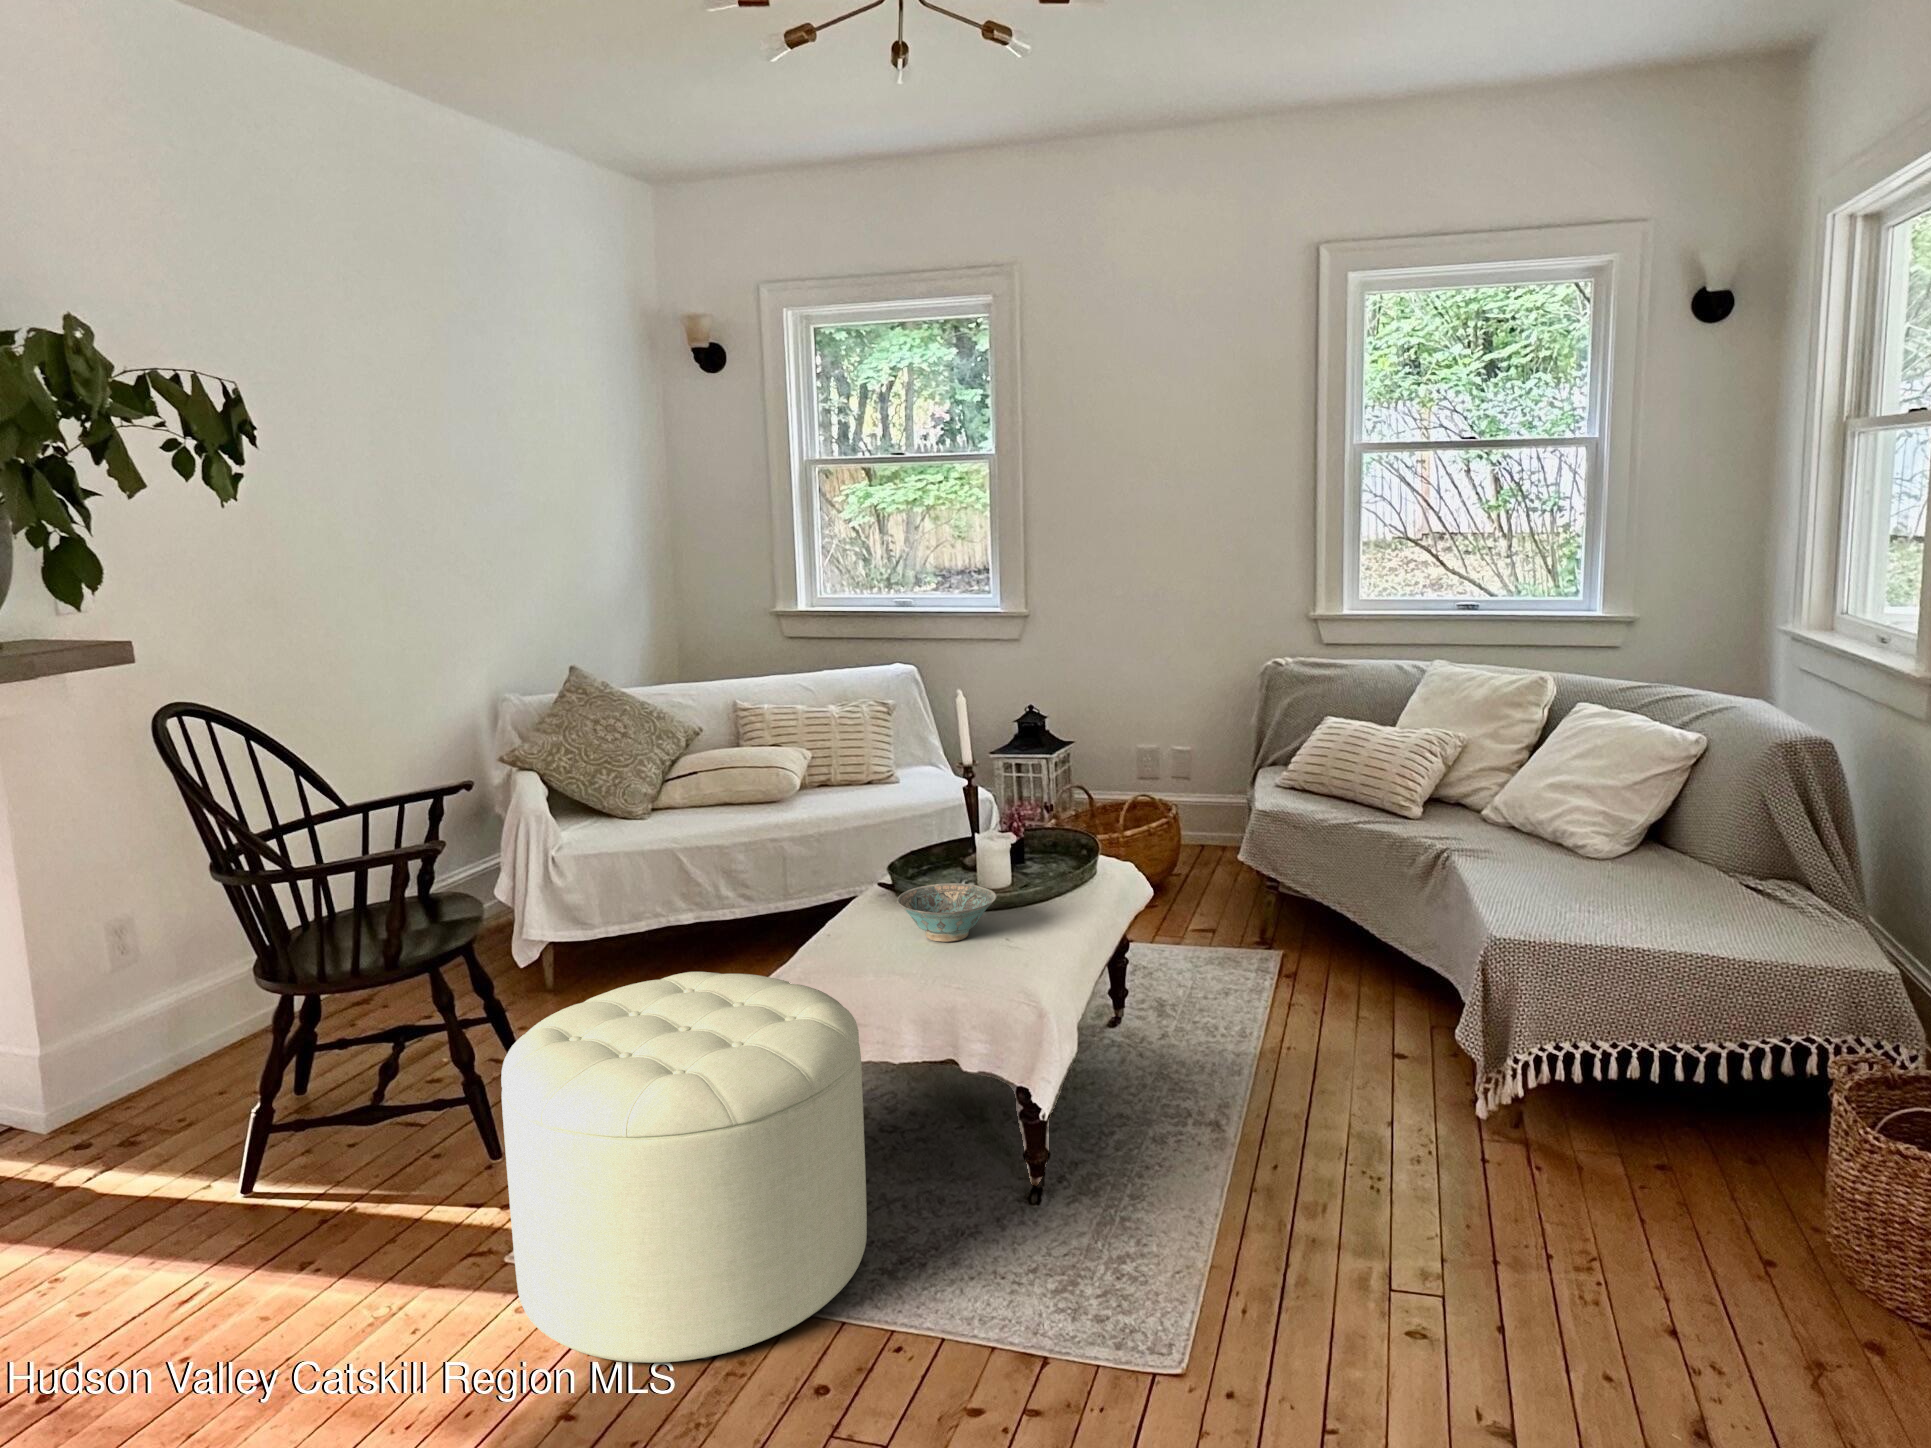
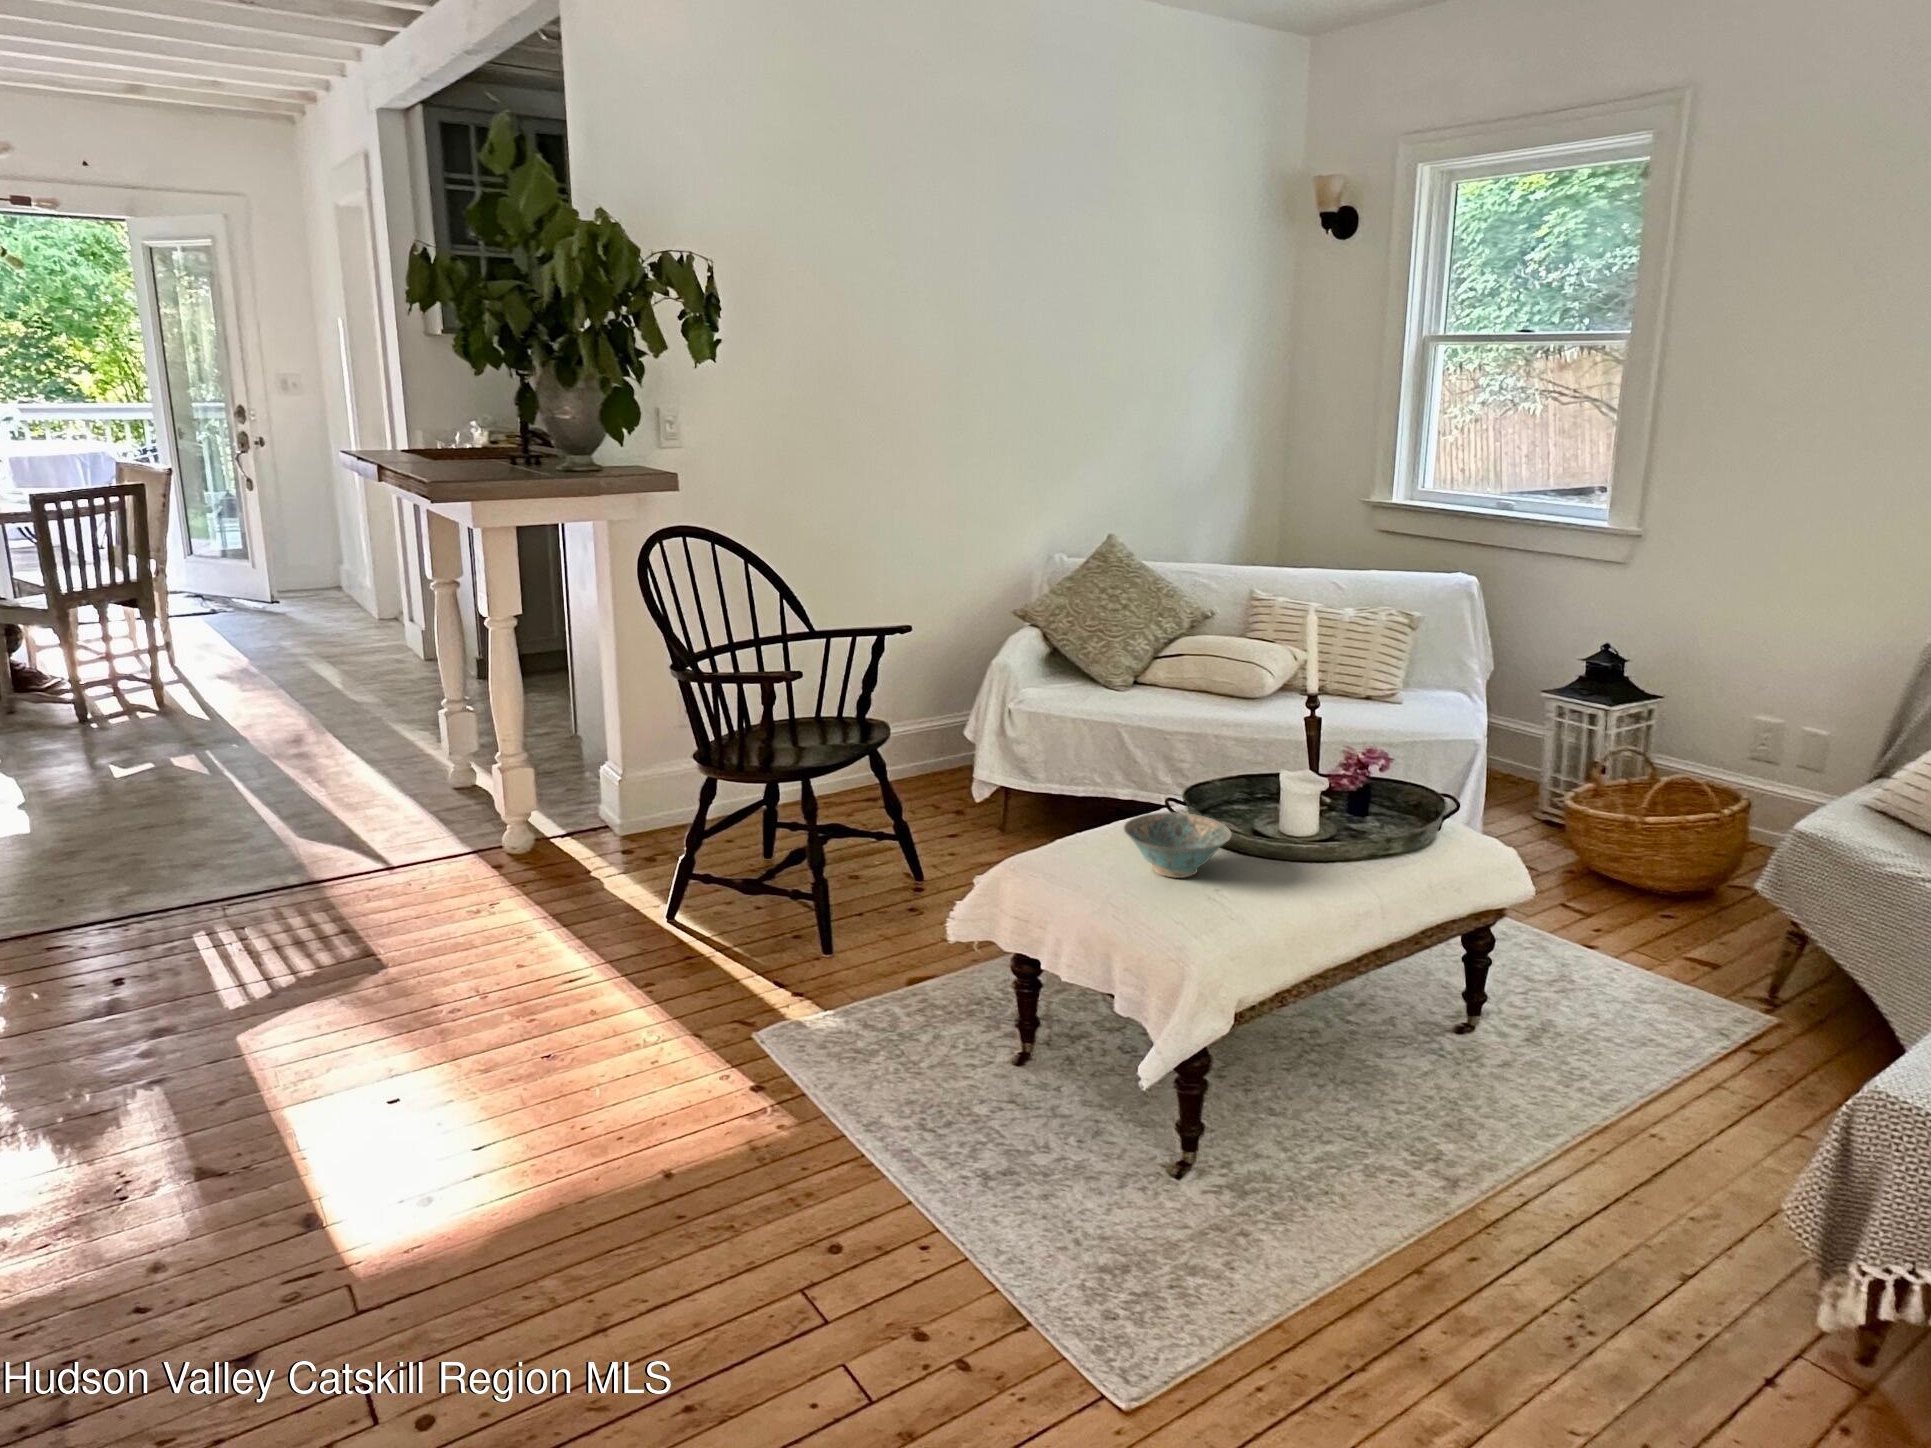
ottoman: present [501,972,867,1363] -> none [696,836,1021,1185]

